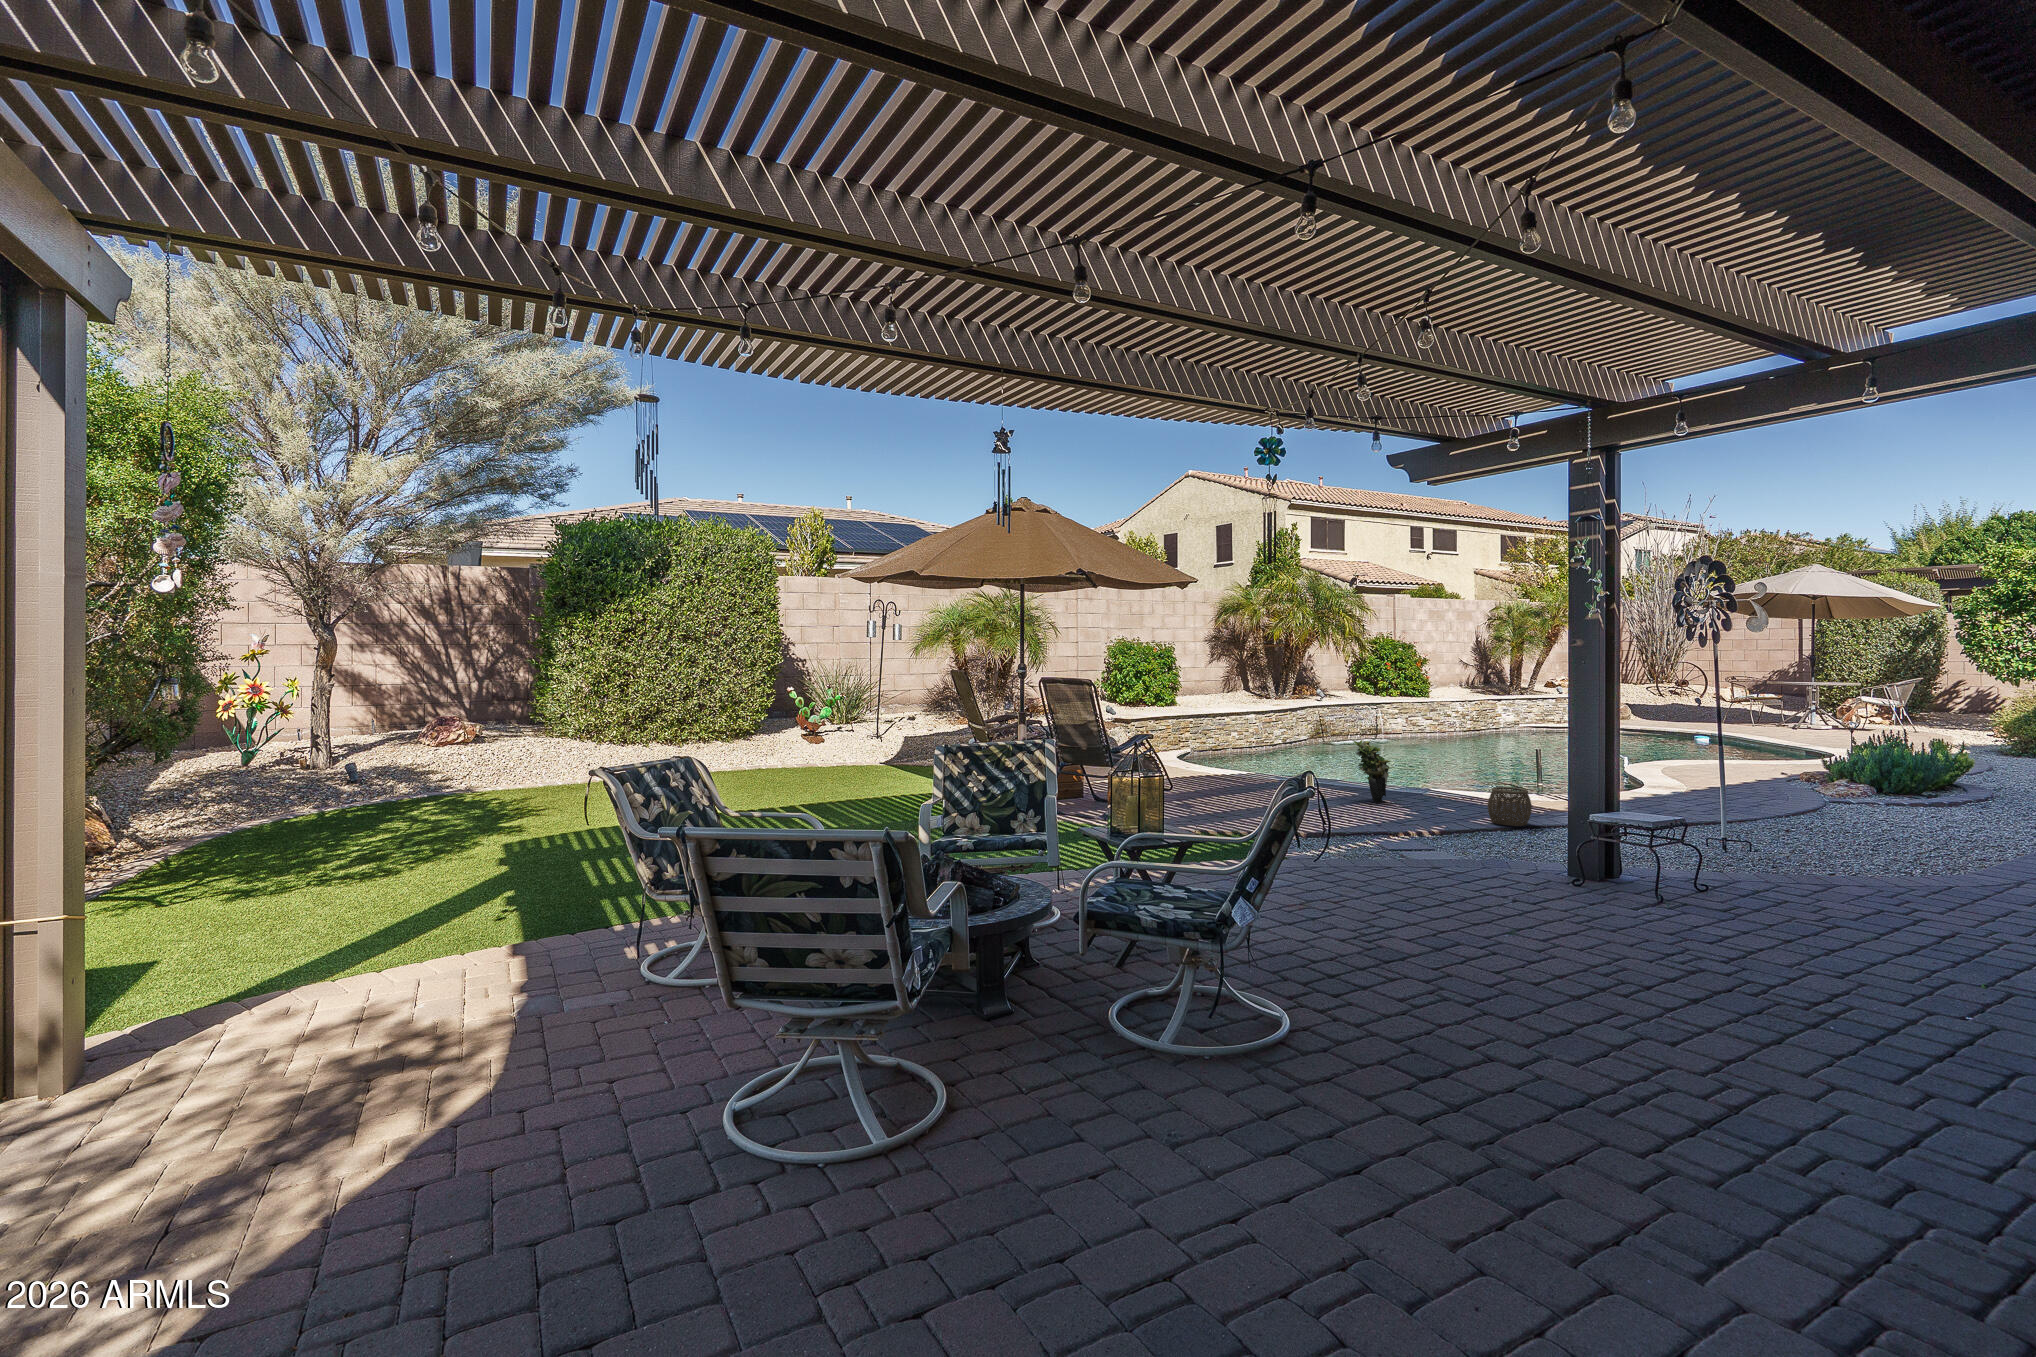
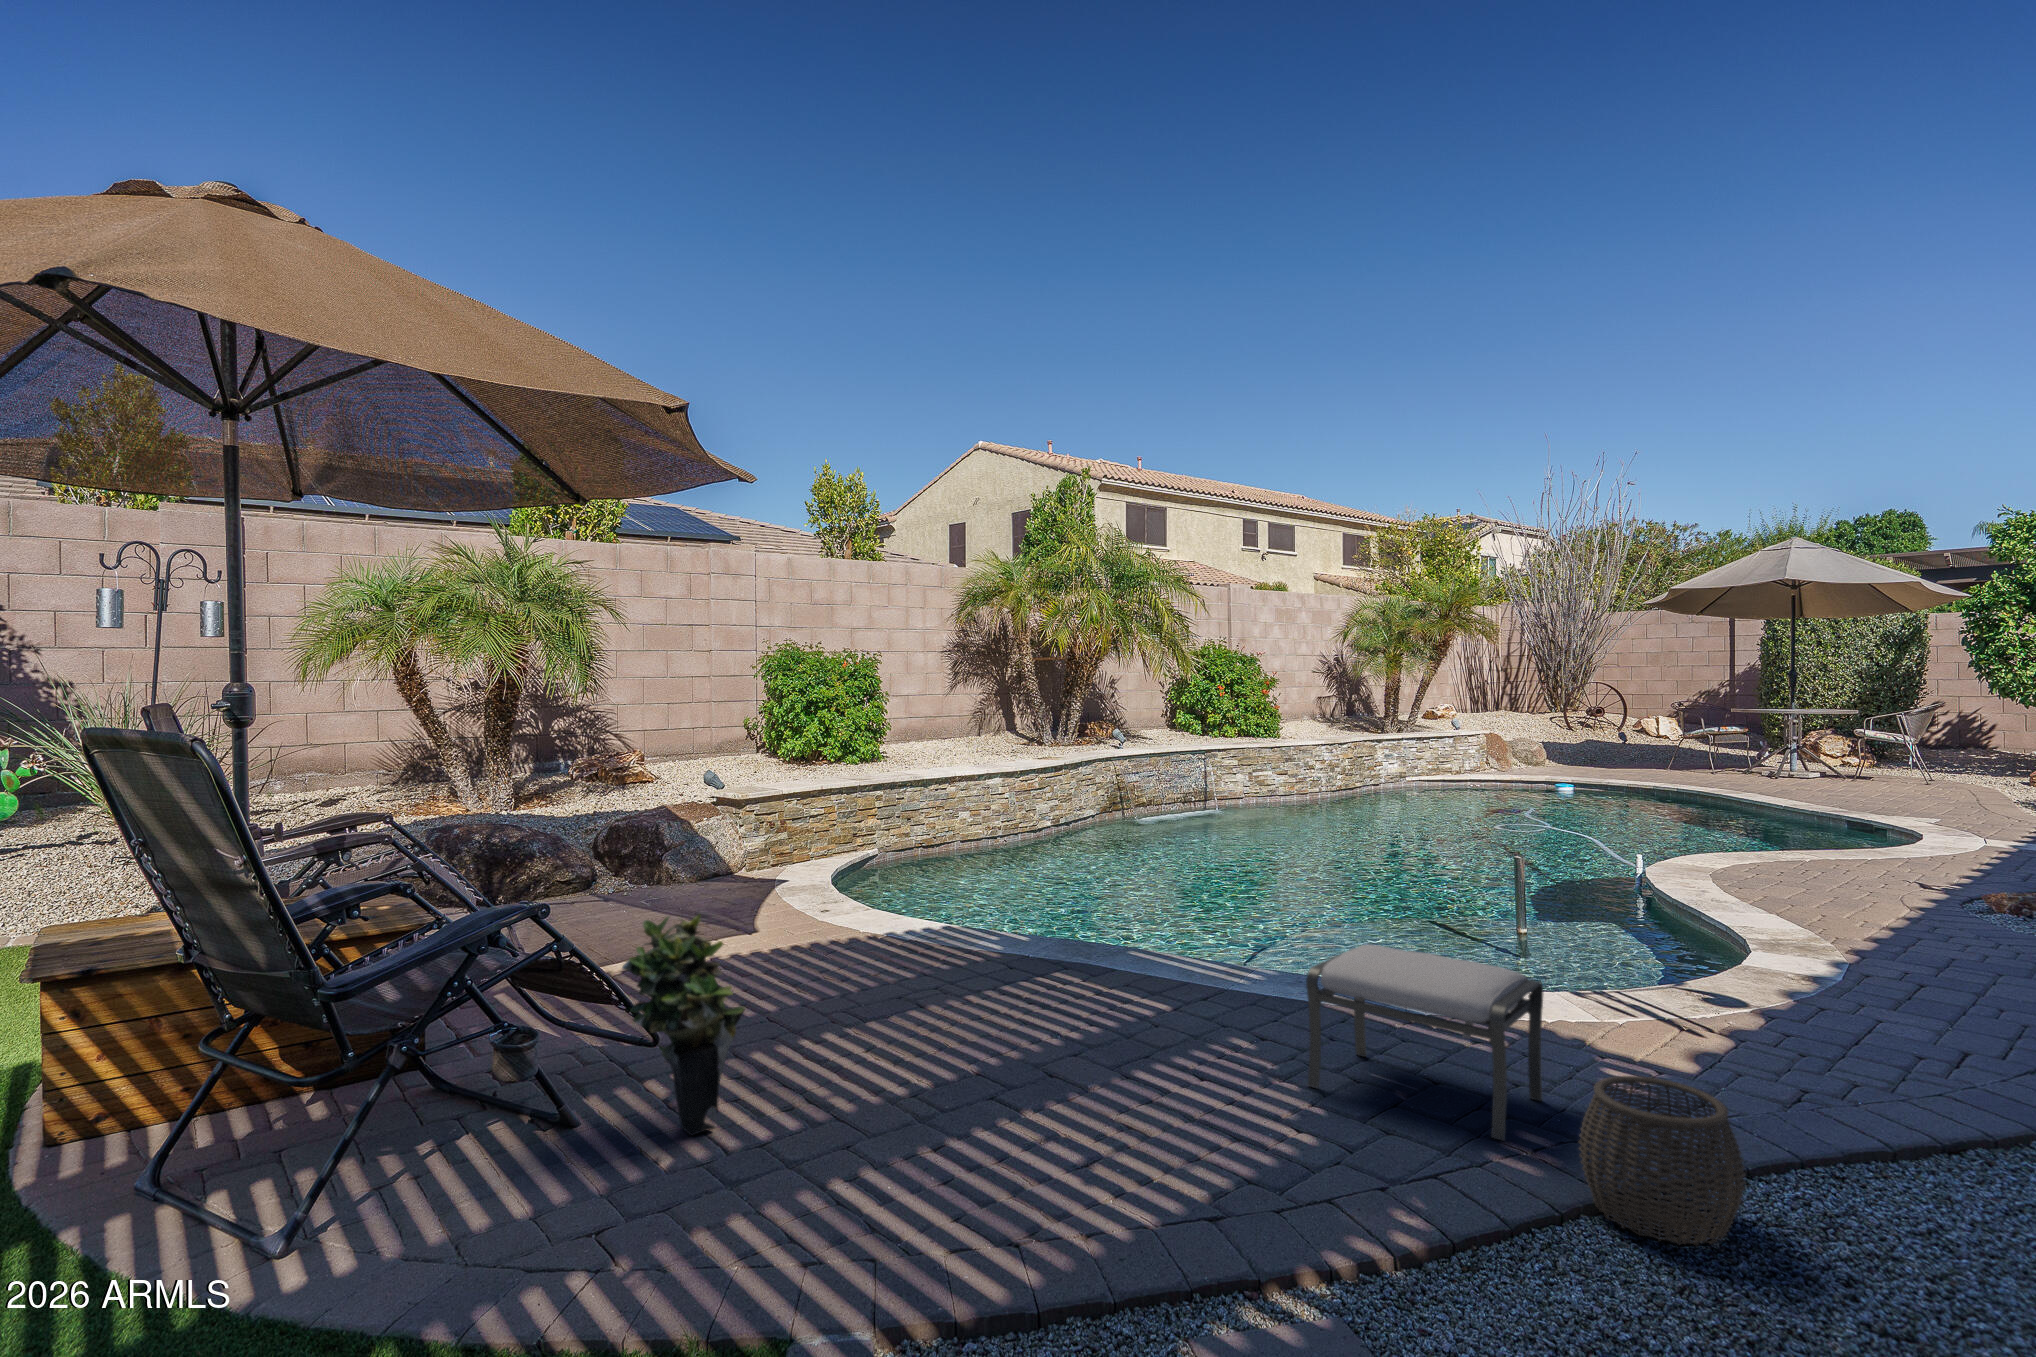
potted plant: present [1354,740,1390,802] -> present [622,914,746,1135]
ottoman: none [1410,761,1494,814] -> present [1306,944,1543,1141]

